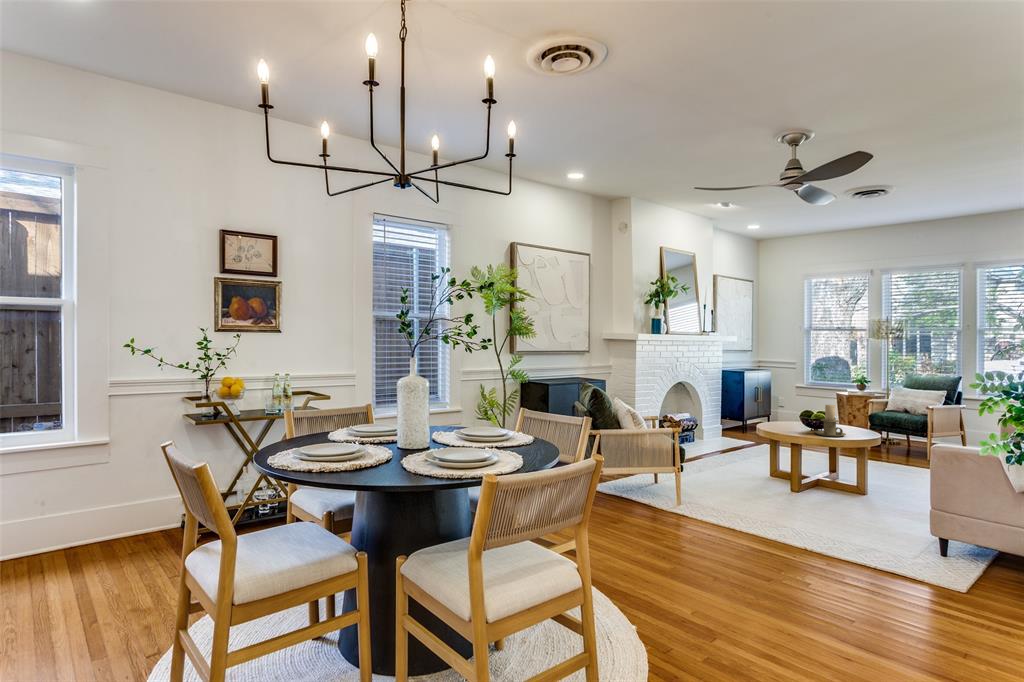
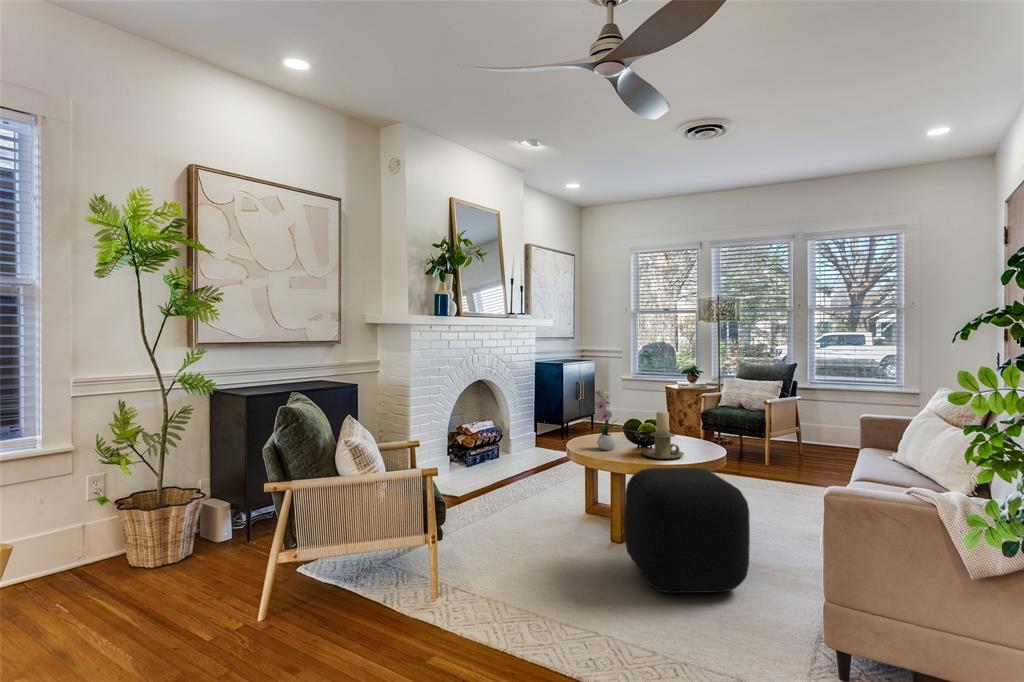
flower arrangement: none [779,390,797,430] -> present [595,391,617,451]
ottoman: none [801,439,890,517] -> present [624,468,750,593]

